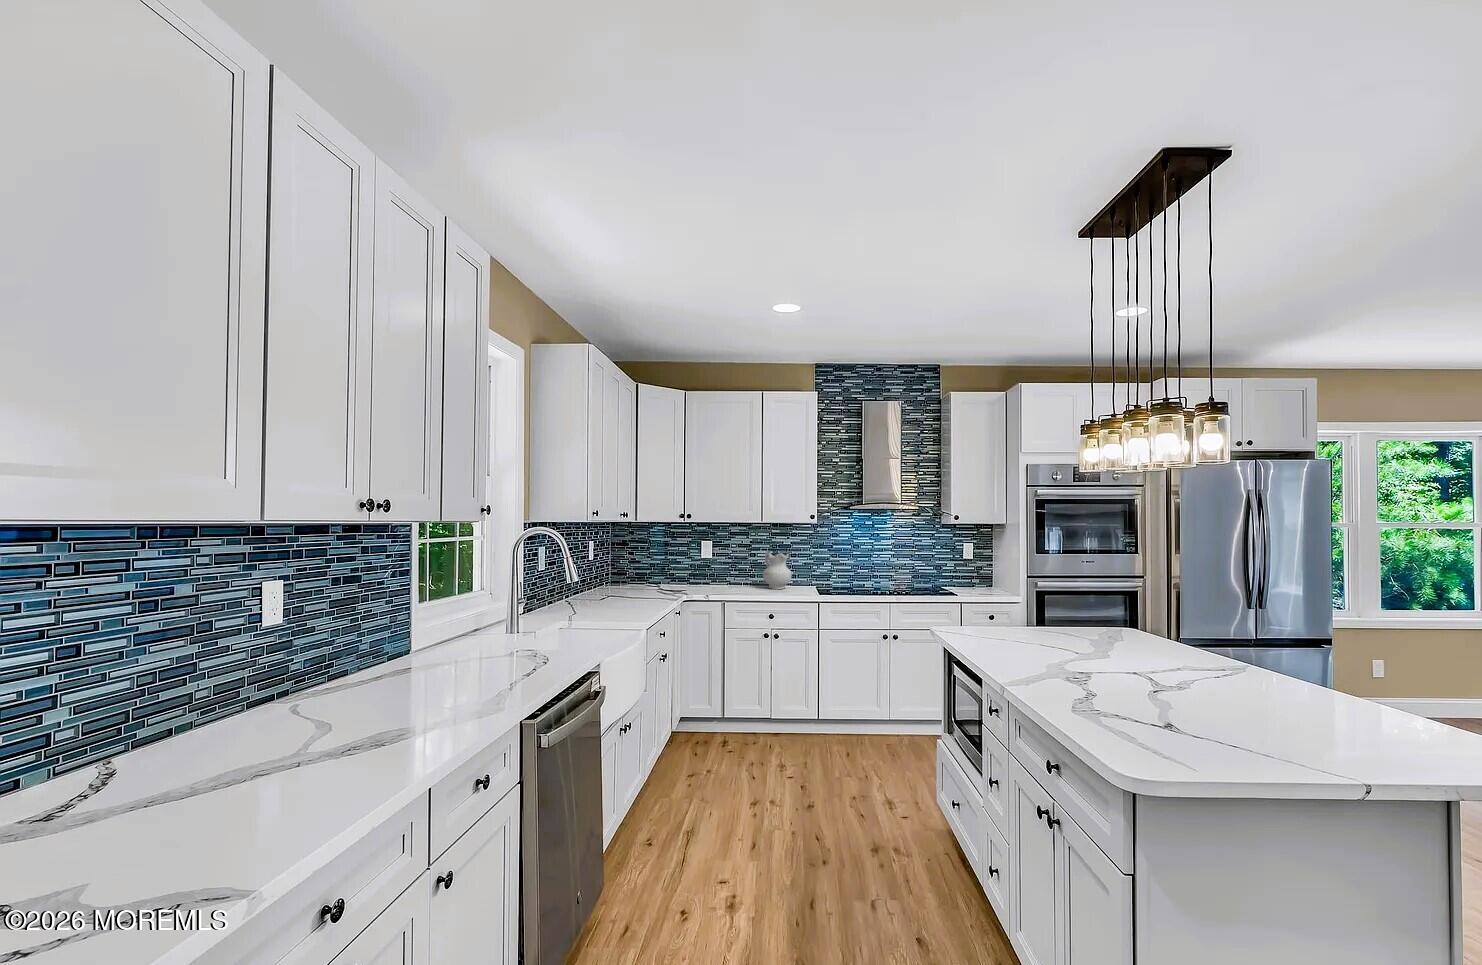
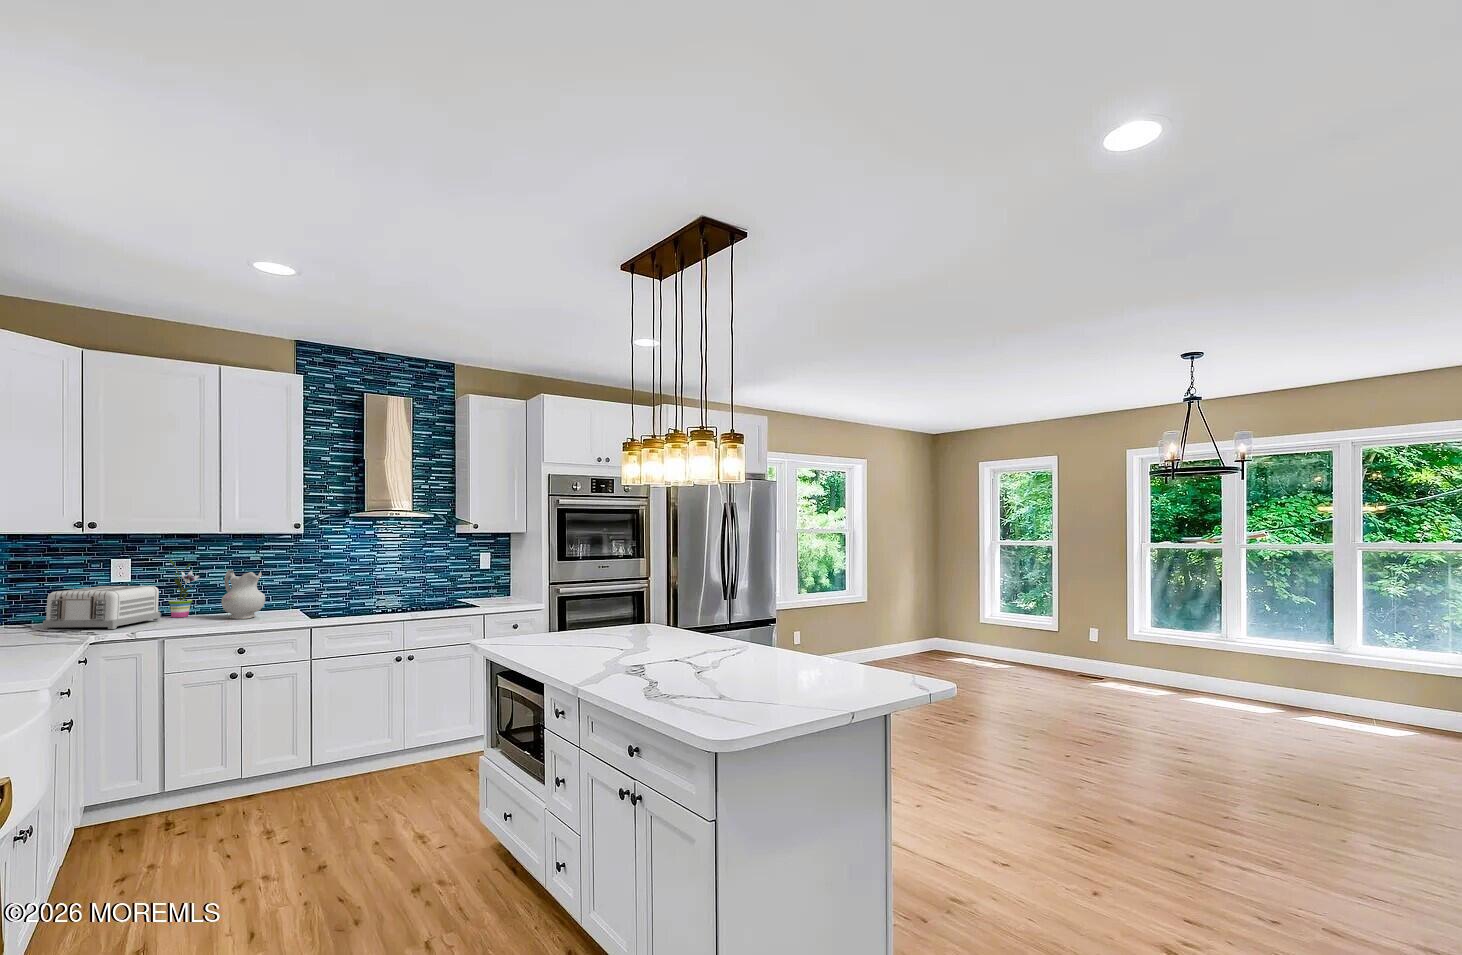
potted plant: none [731,540,750,584] -> present [169,559,199,617]
toaster: none [663,558,727,590] -> present [43,586,160,629]

